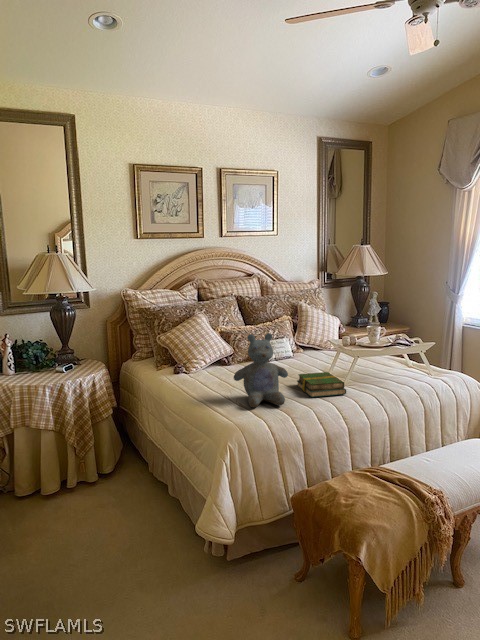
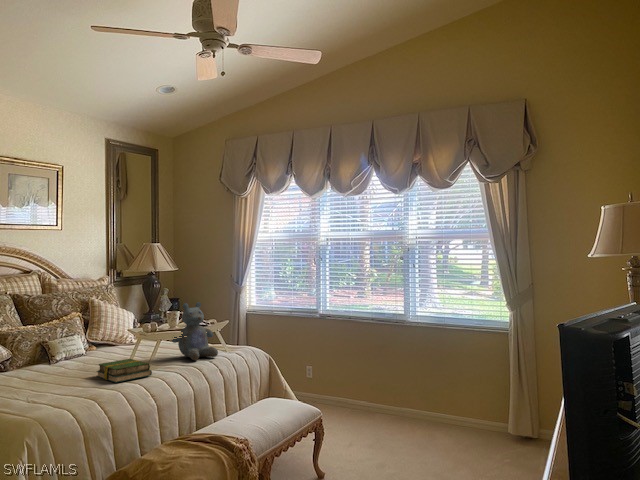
stuffed bear: present [234,333,288,407] -> present [172,302,218,360]

